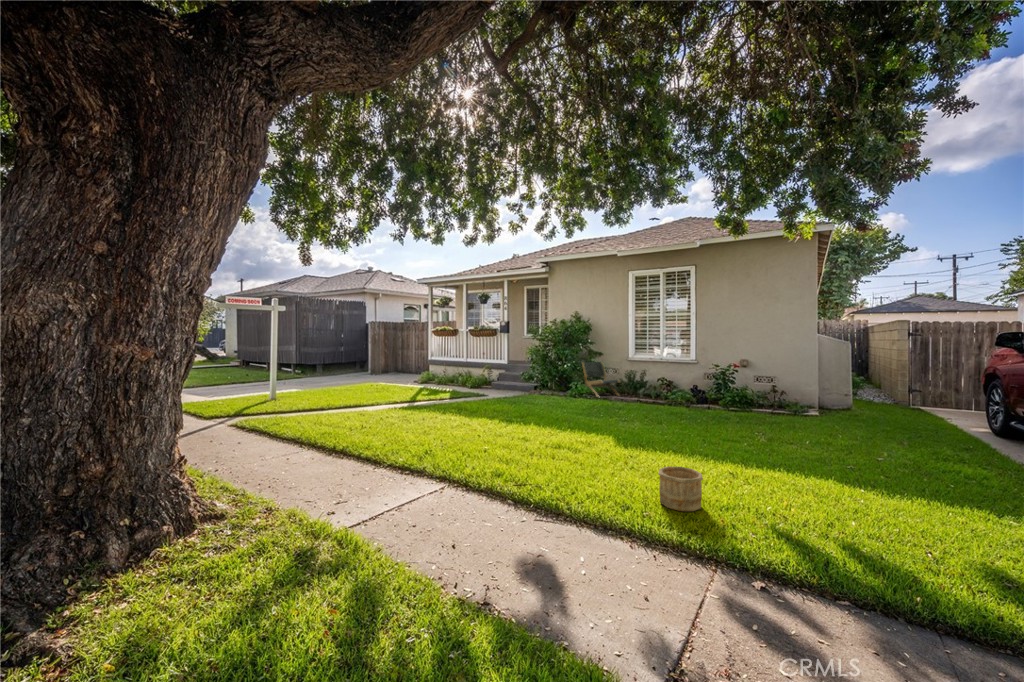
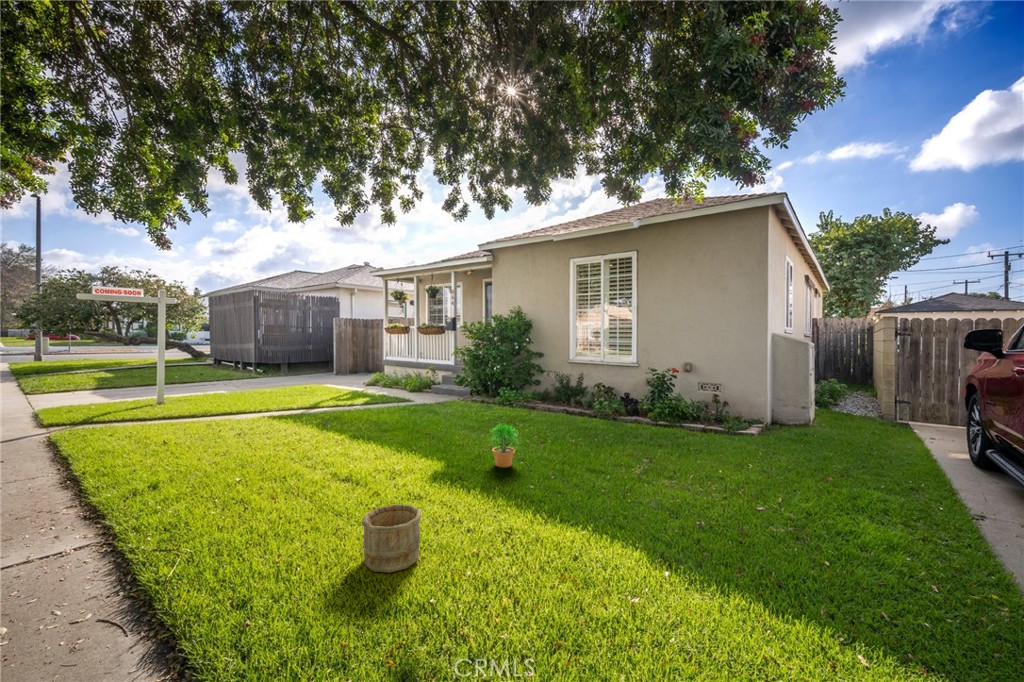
lounge chair: present [582,362,620,397] -> none [515,363,555,403]
potted plant: none [644,410,674,446] -> present [489,423,518,467]

